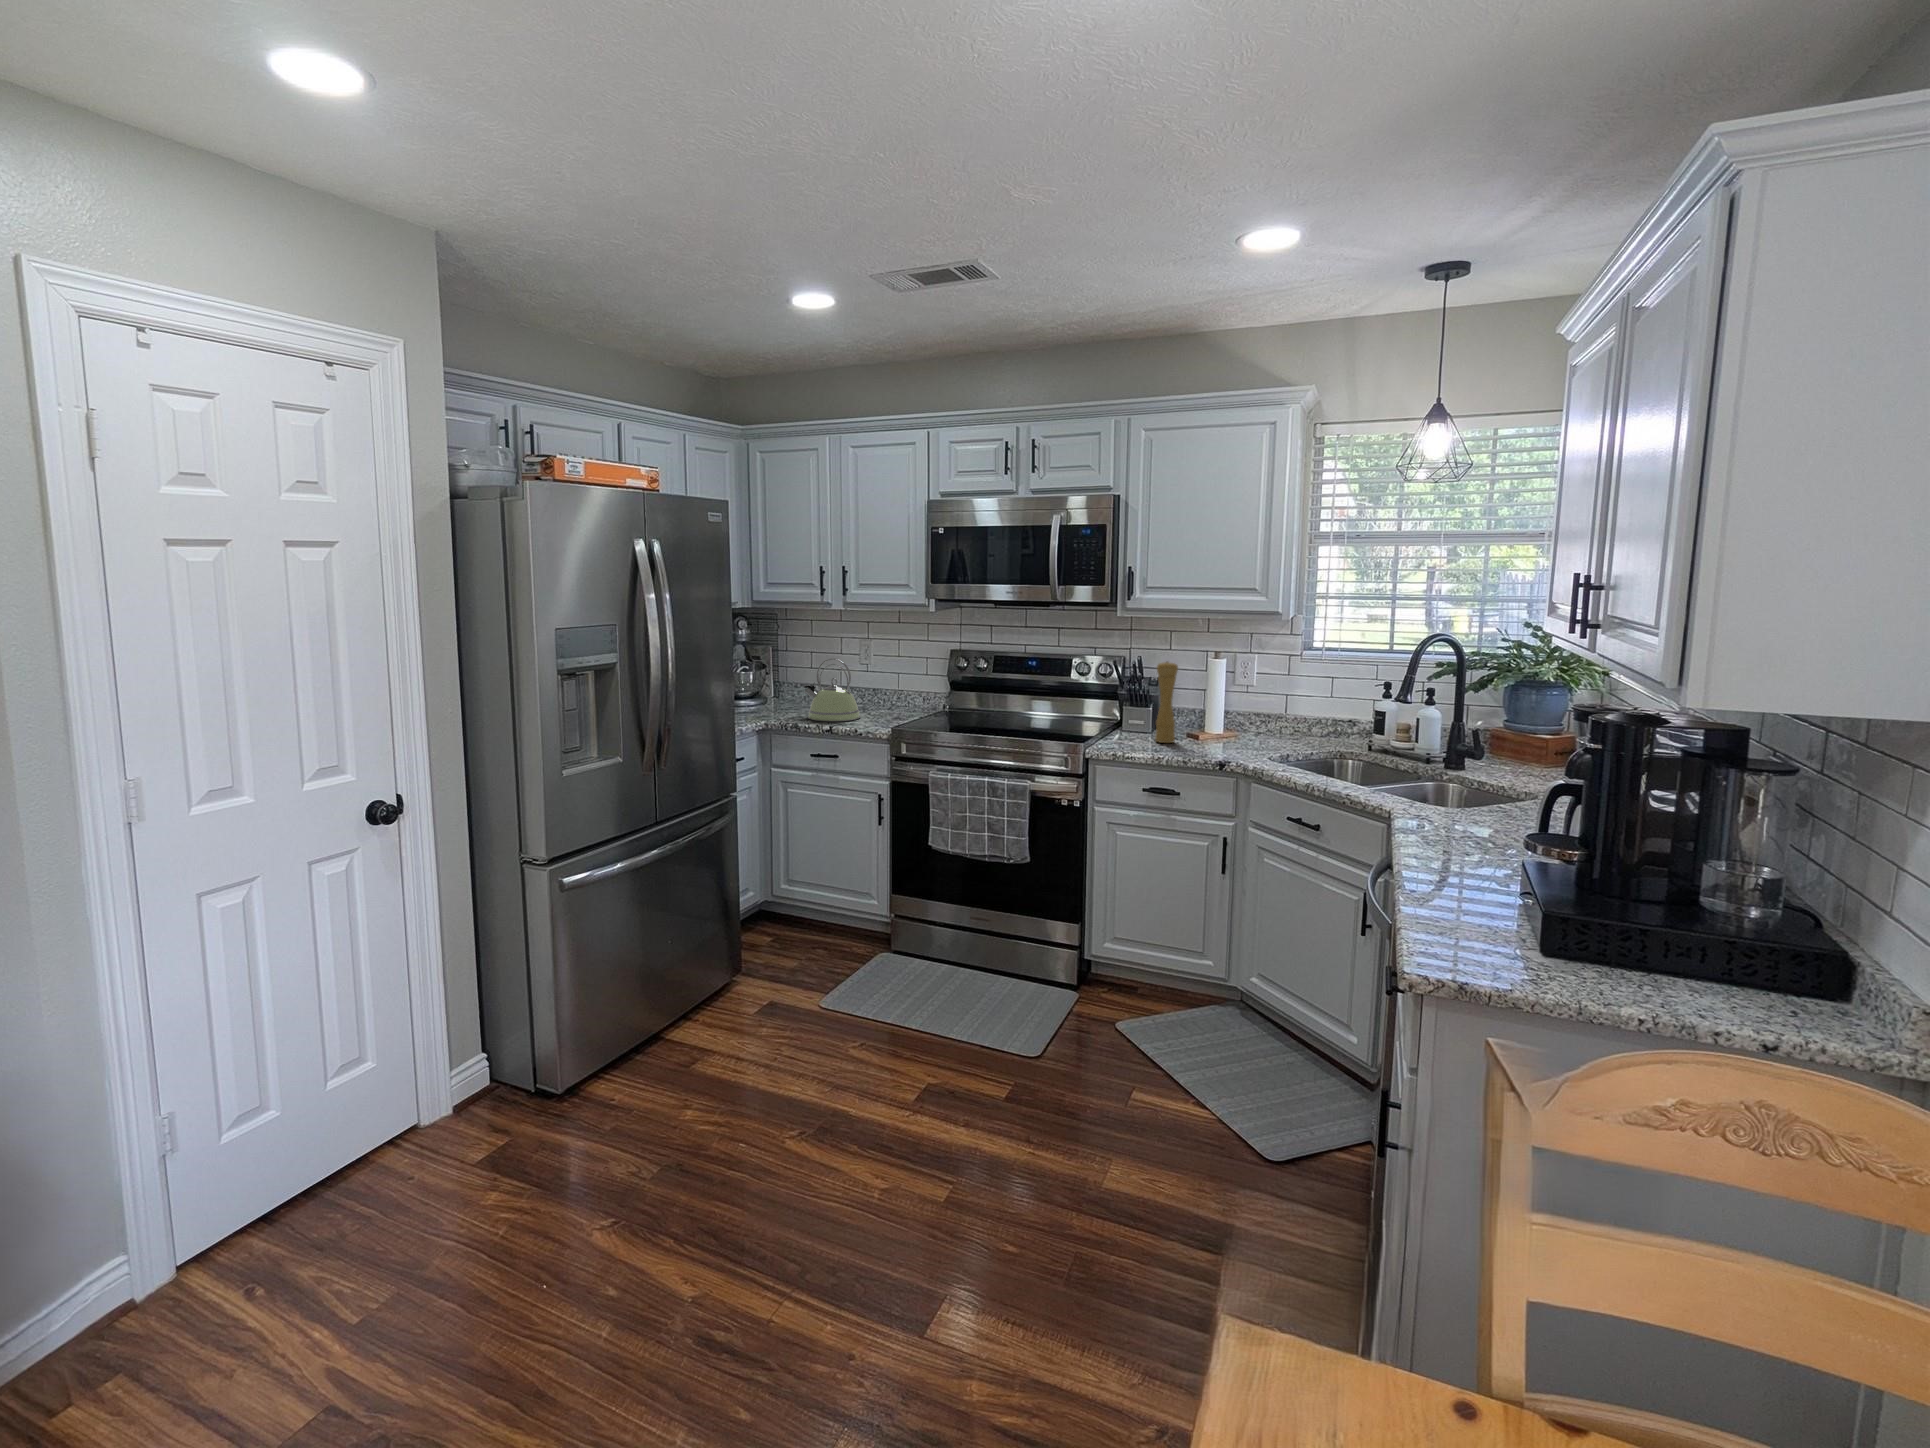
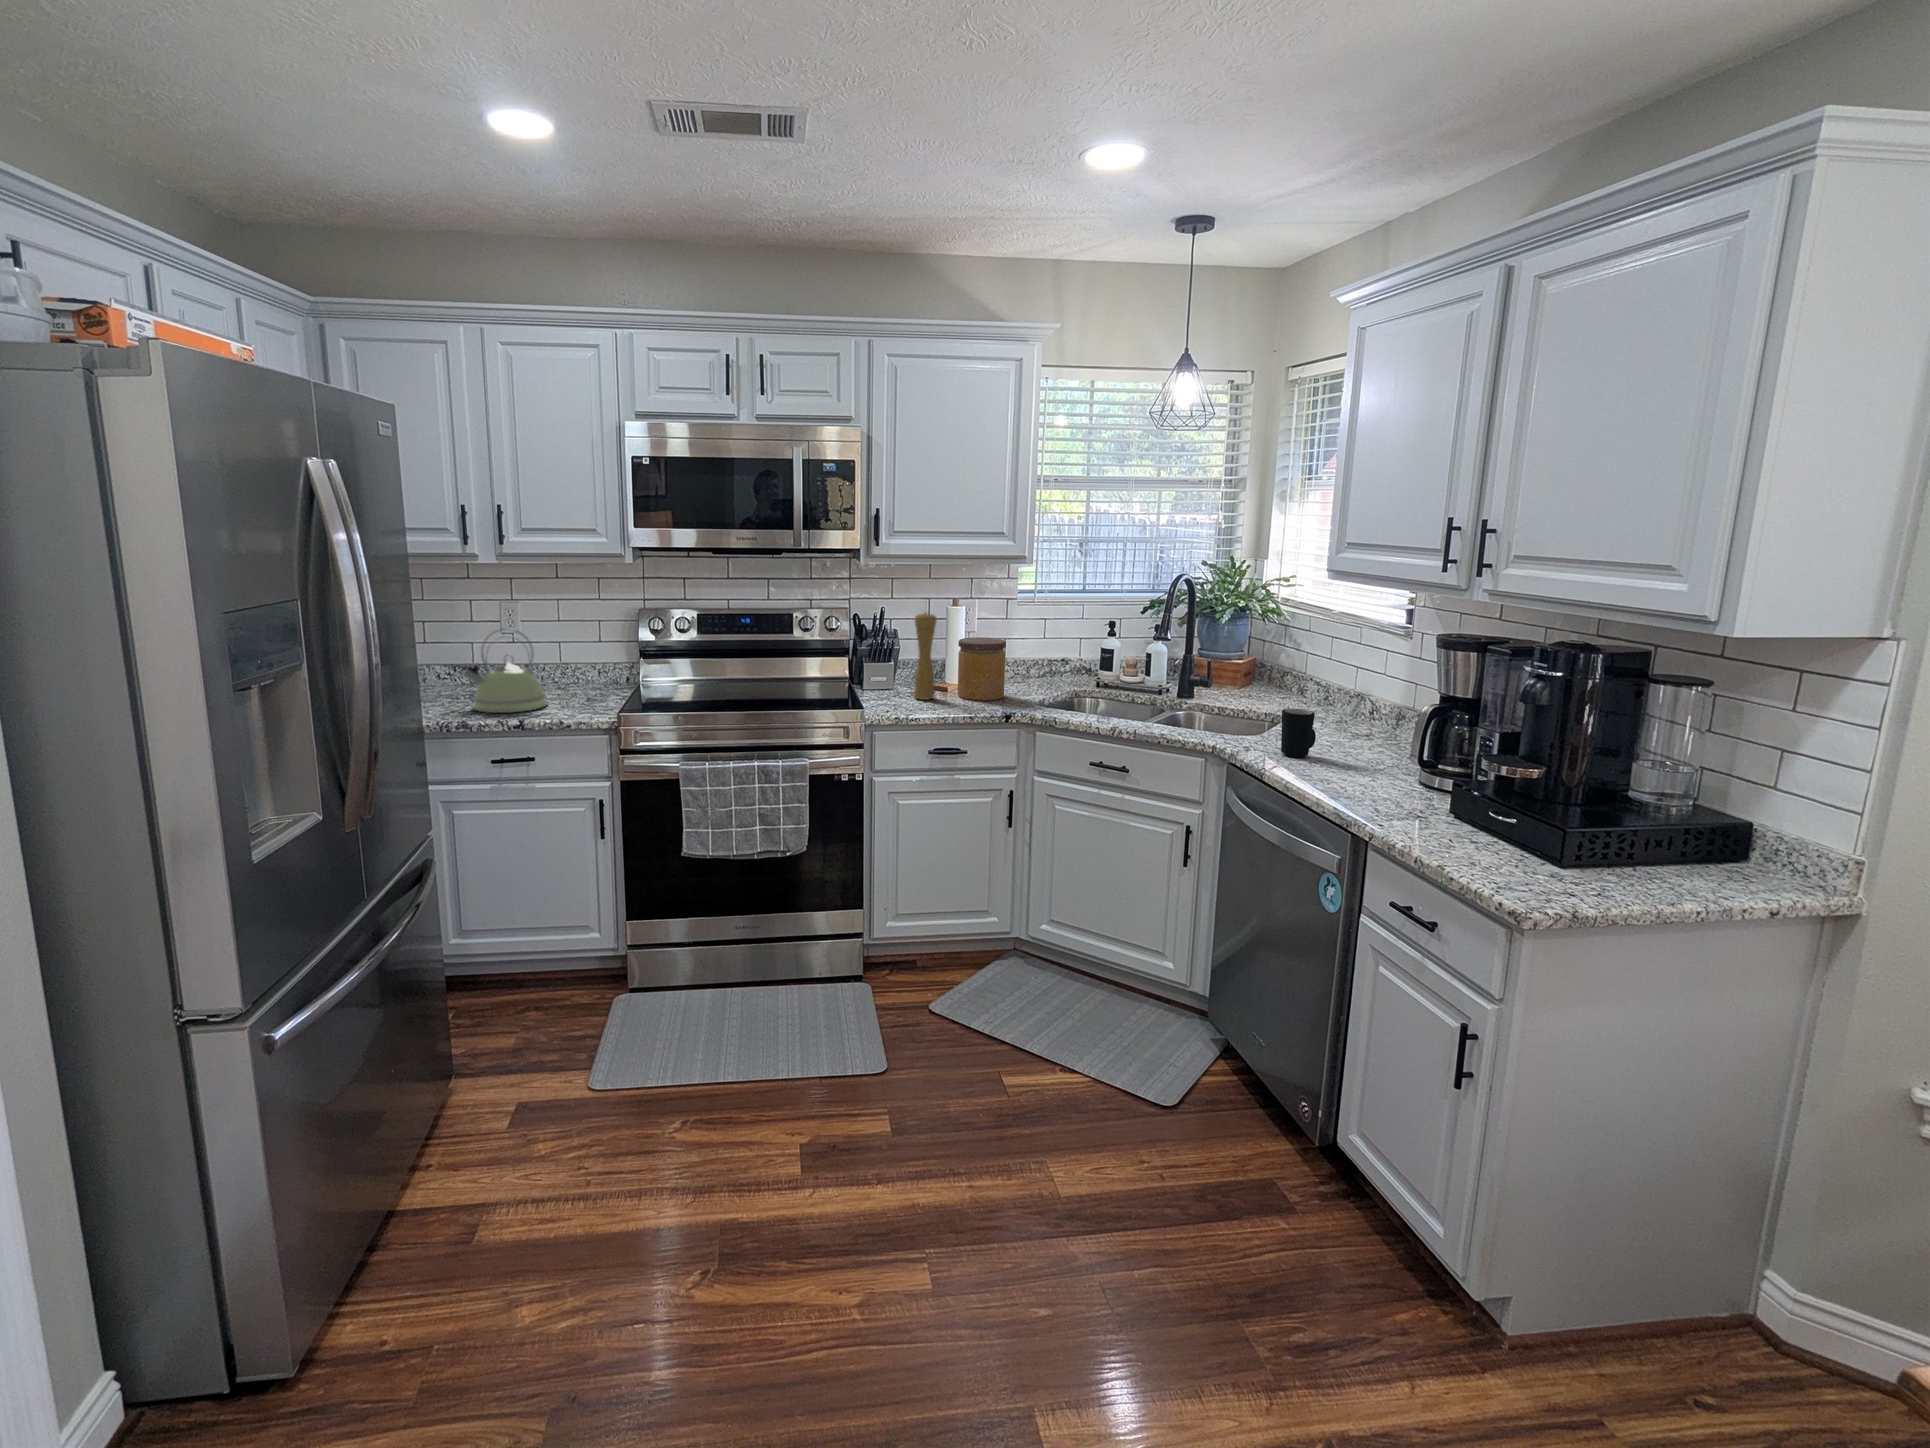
jar: none [1201,688,1252,750] -> present [958,637,1006,701]
mug: none [1444,777,1482,829] -> present [1281,709,1316,757]

